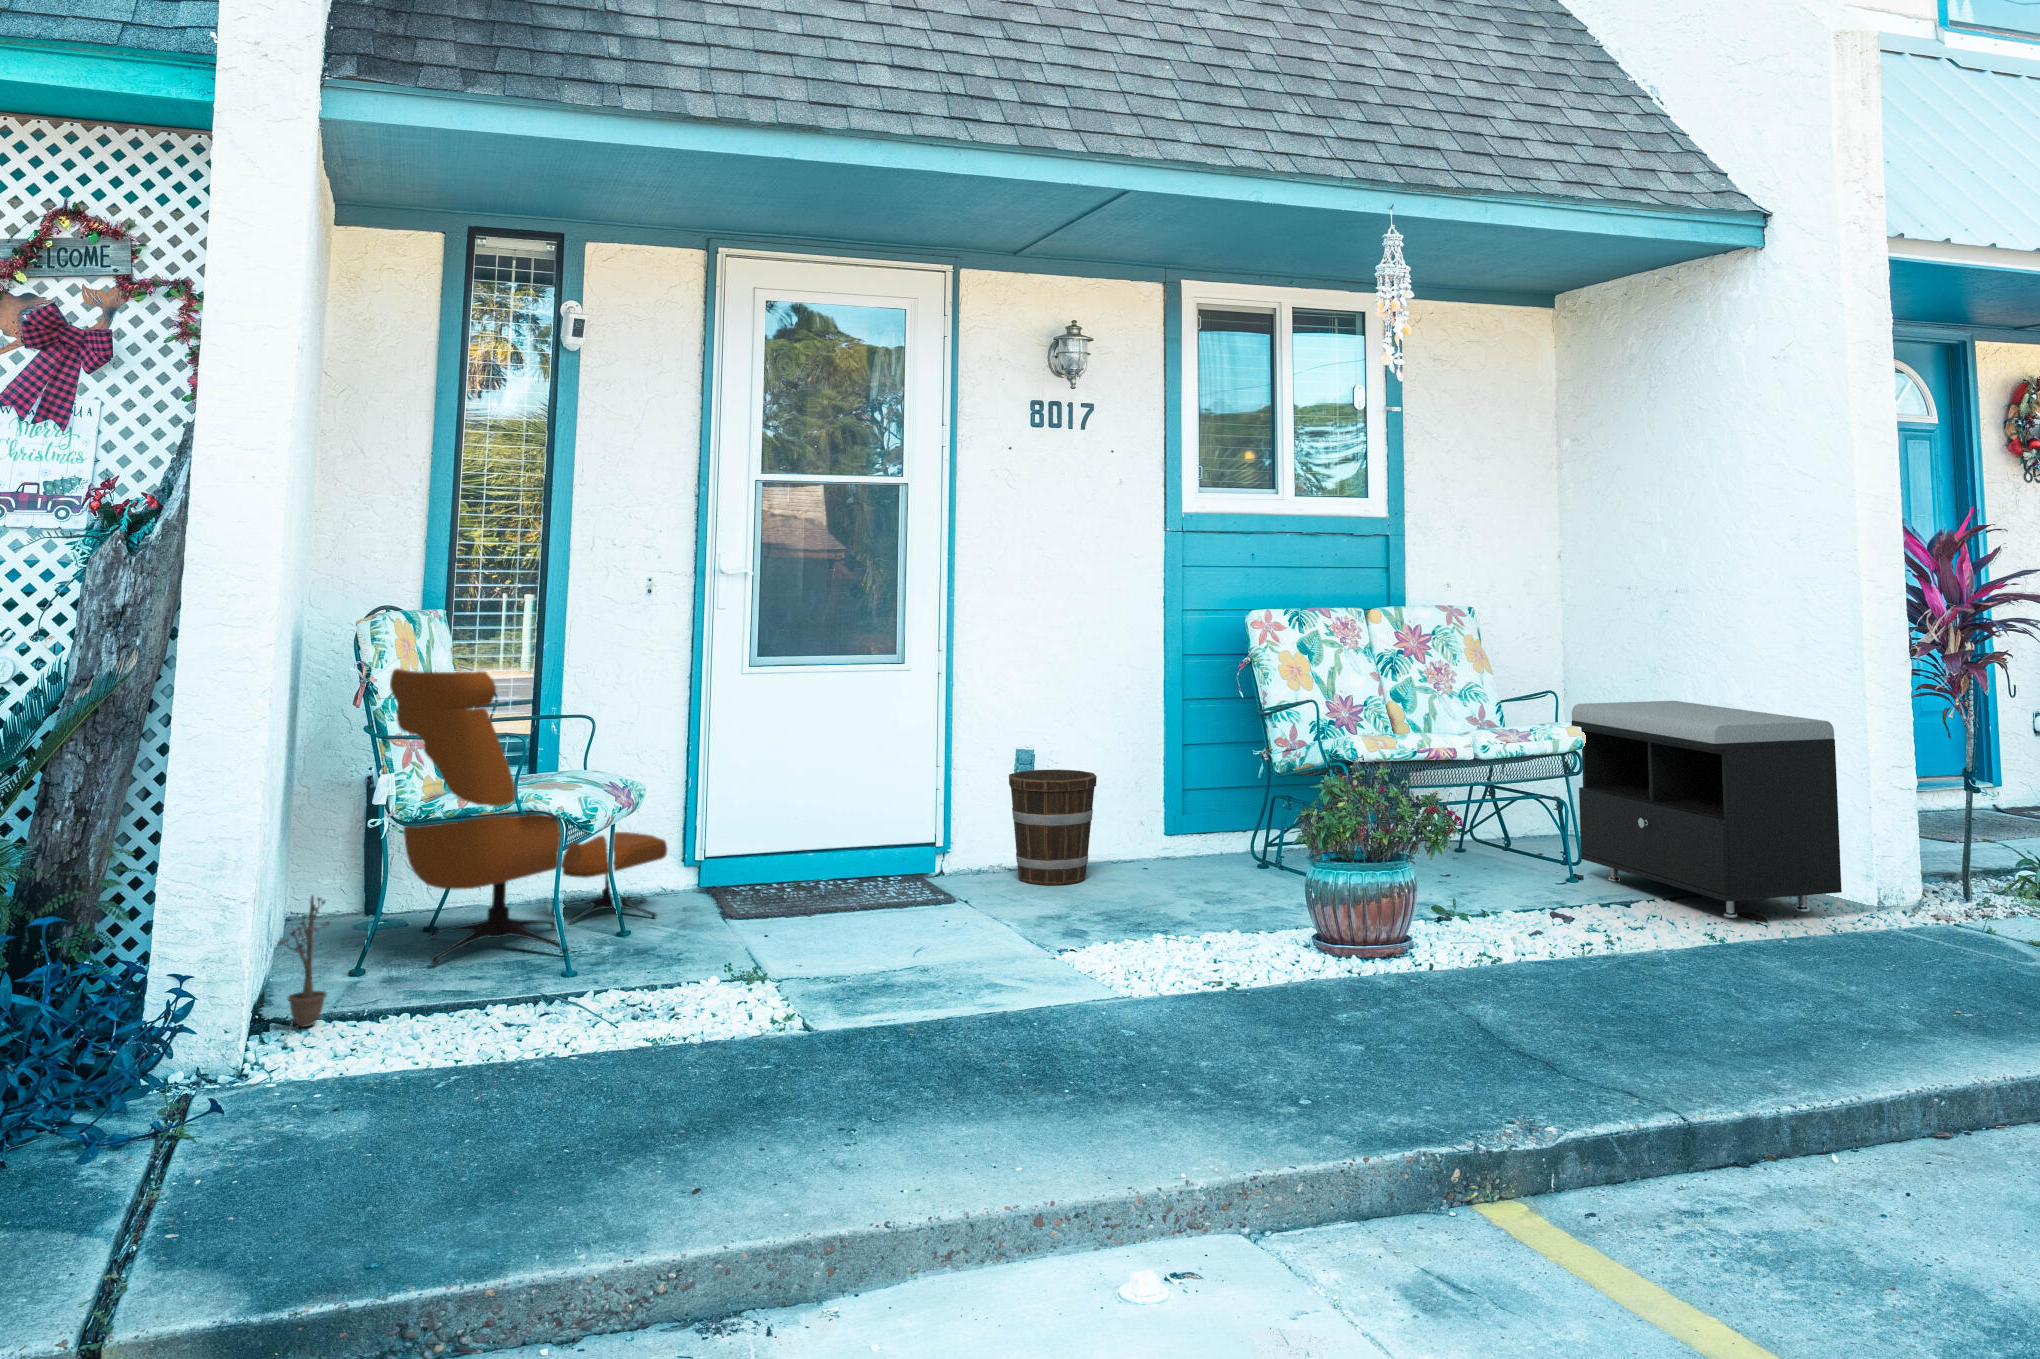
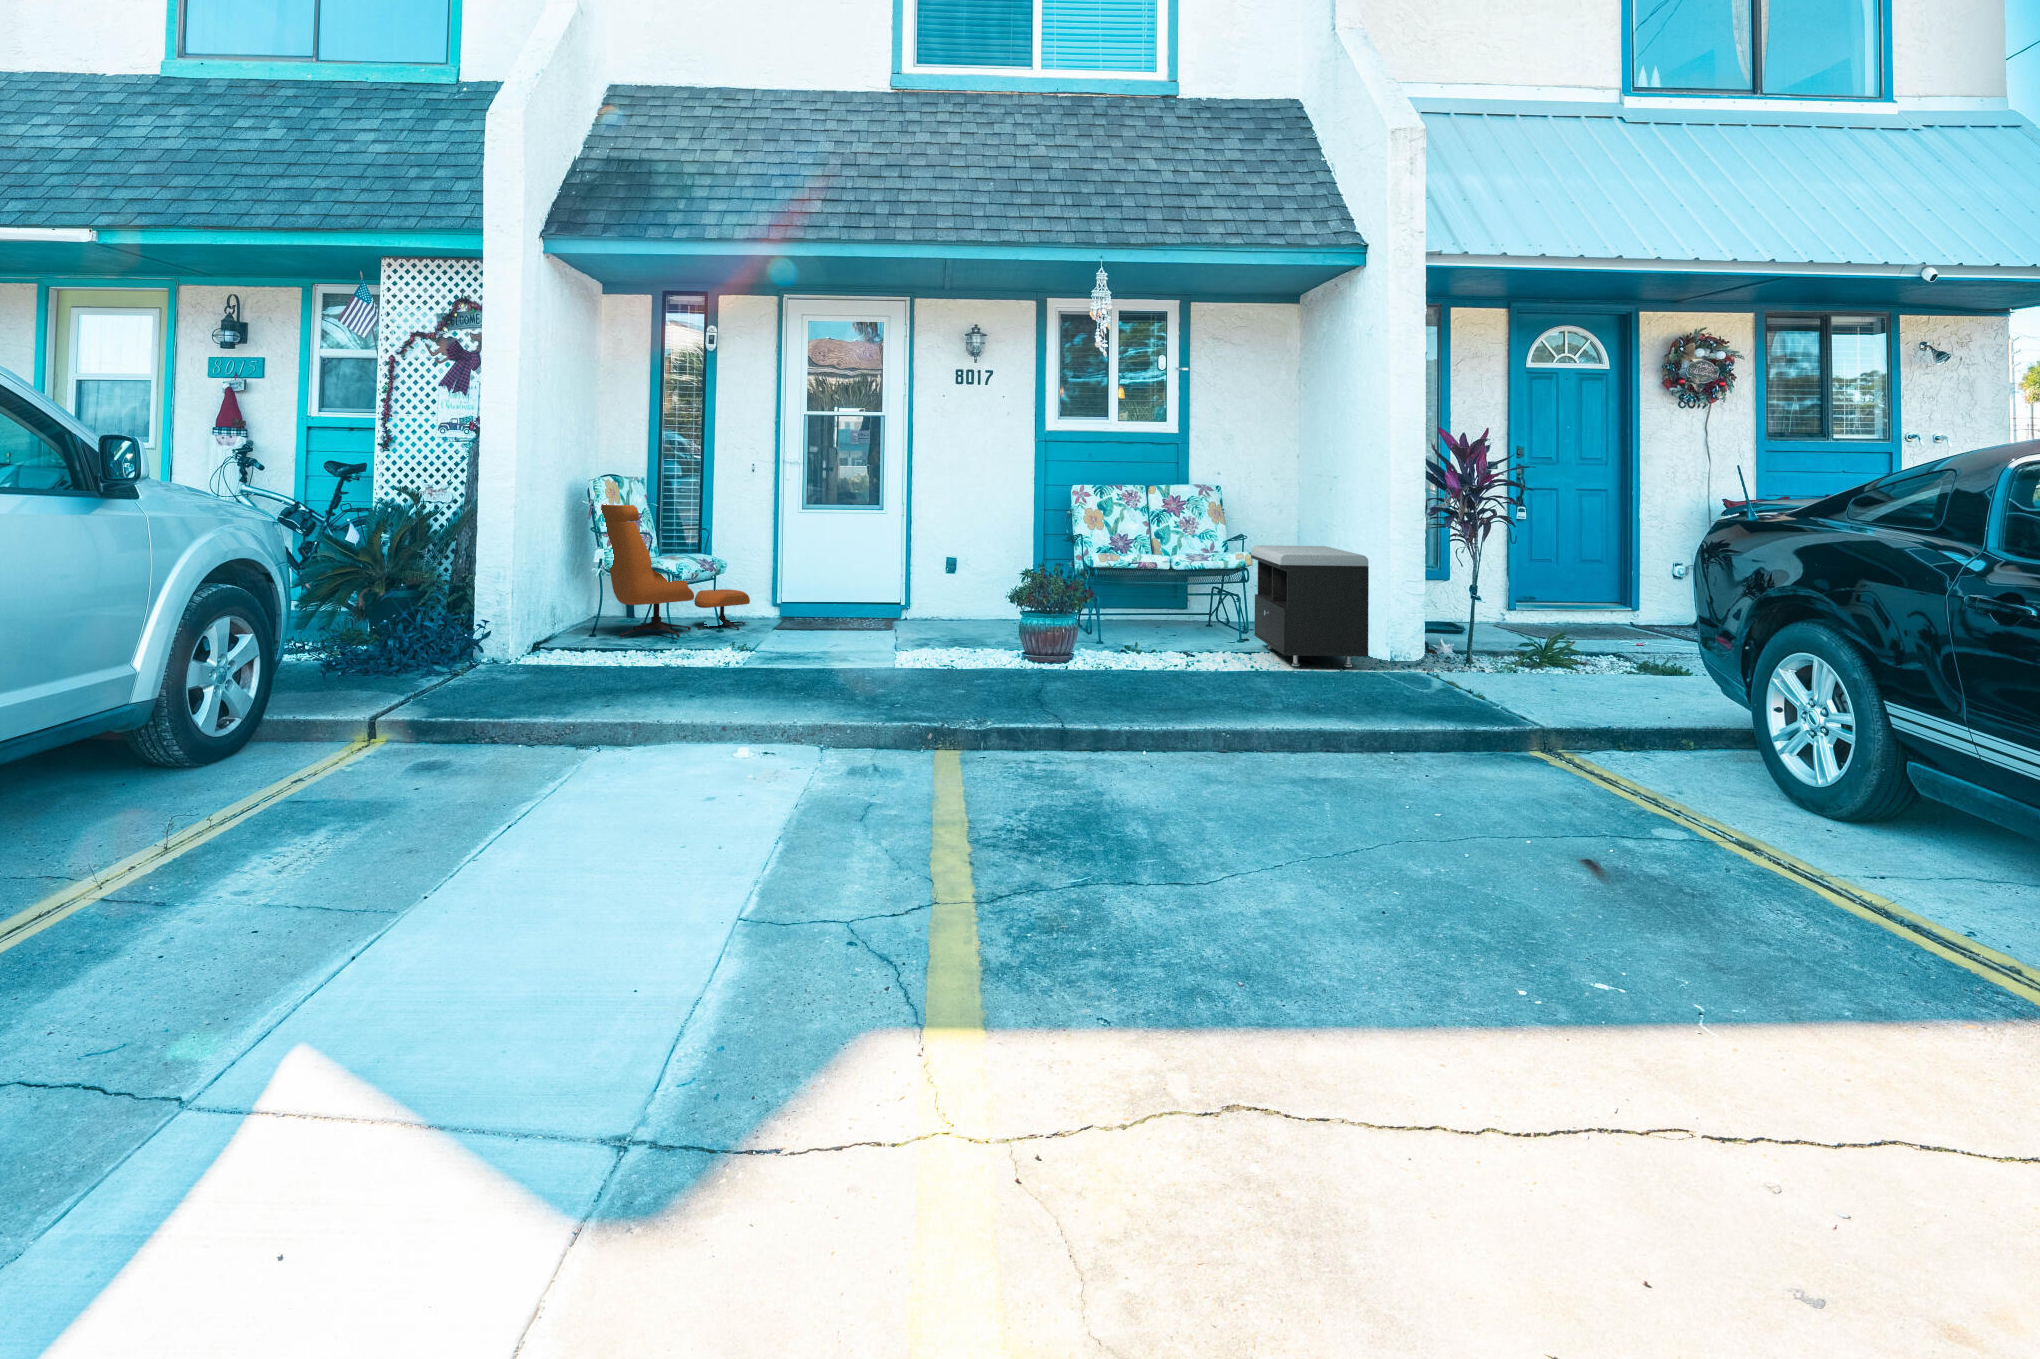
bucket: present [1009,770,1097,885] -> none [931,572,979,631]
decorative plant: present [278,896,330,1032] -> none [532,597,559,652]

